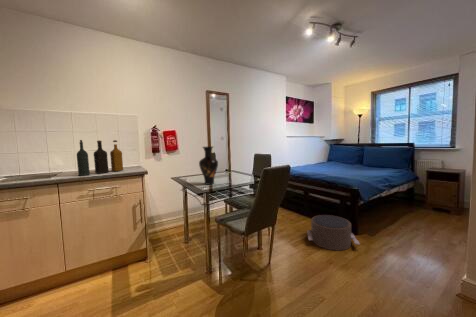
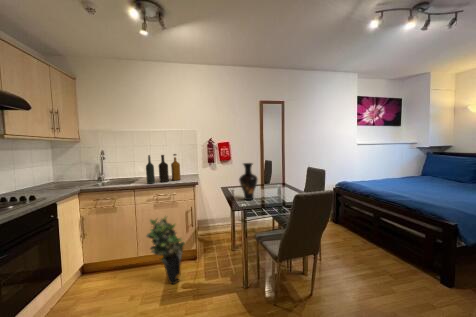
potted plant: none [85,211,137,291] -> present [147,217,185,284]
pouf: present [307,215,359,250] -> none [363,245,436,296]

